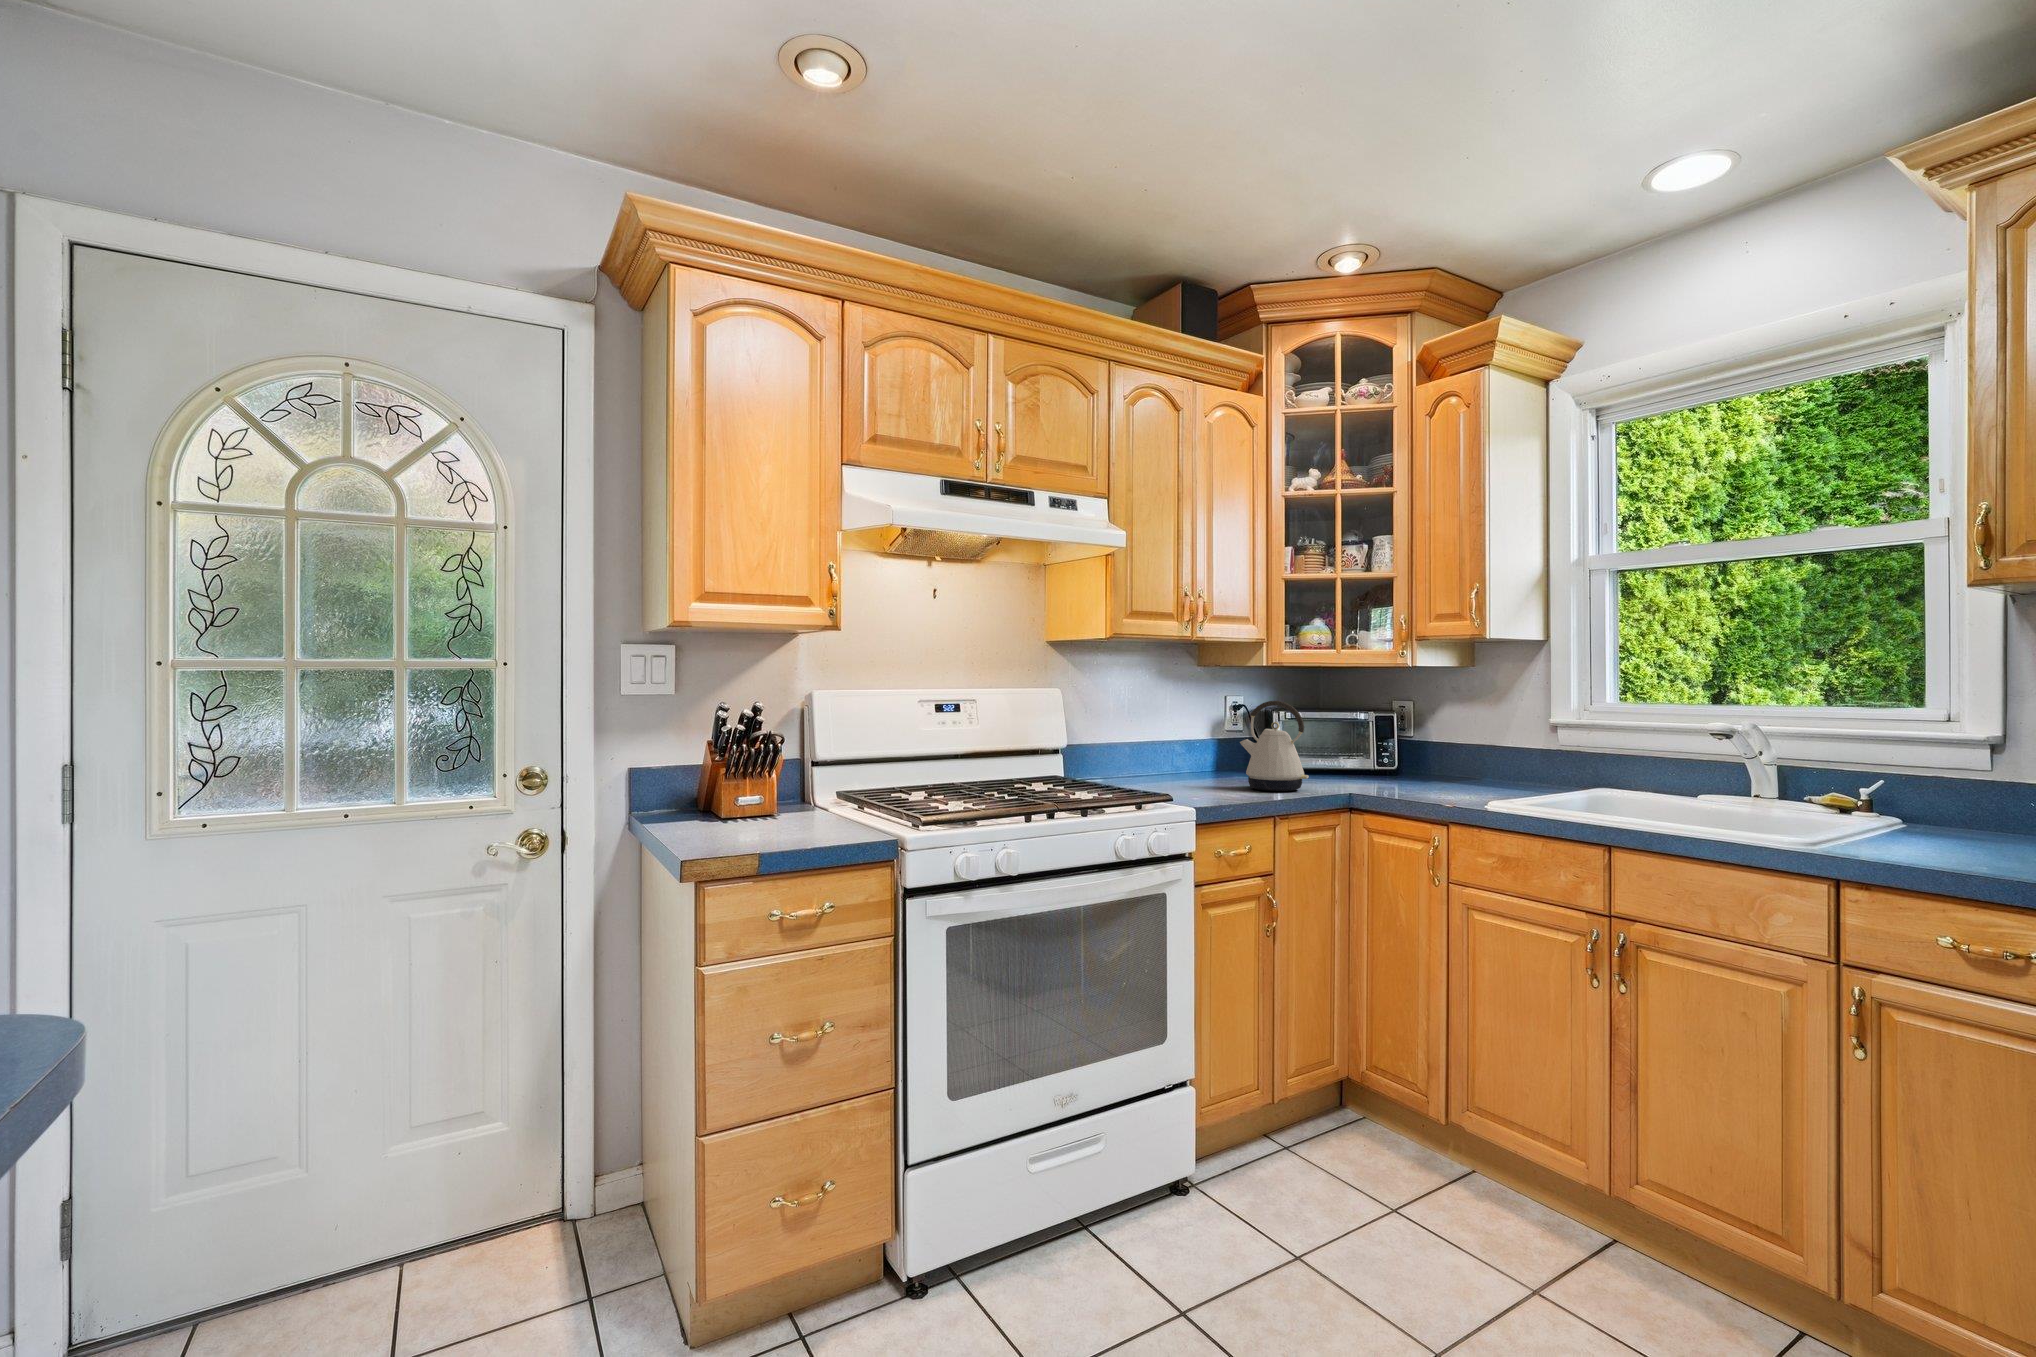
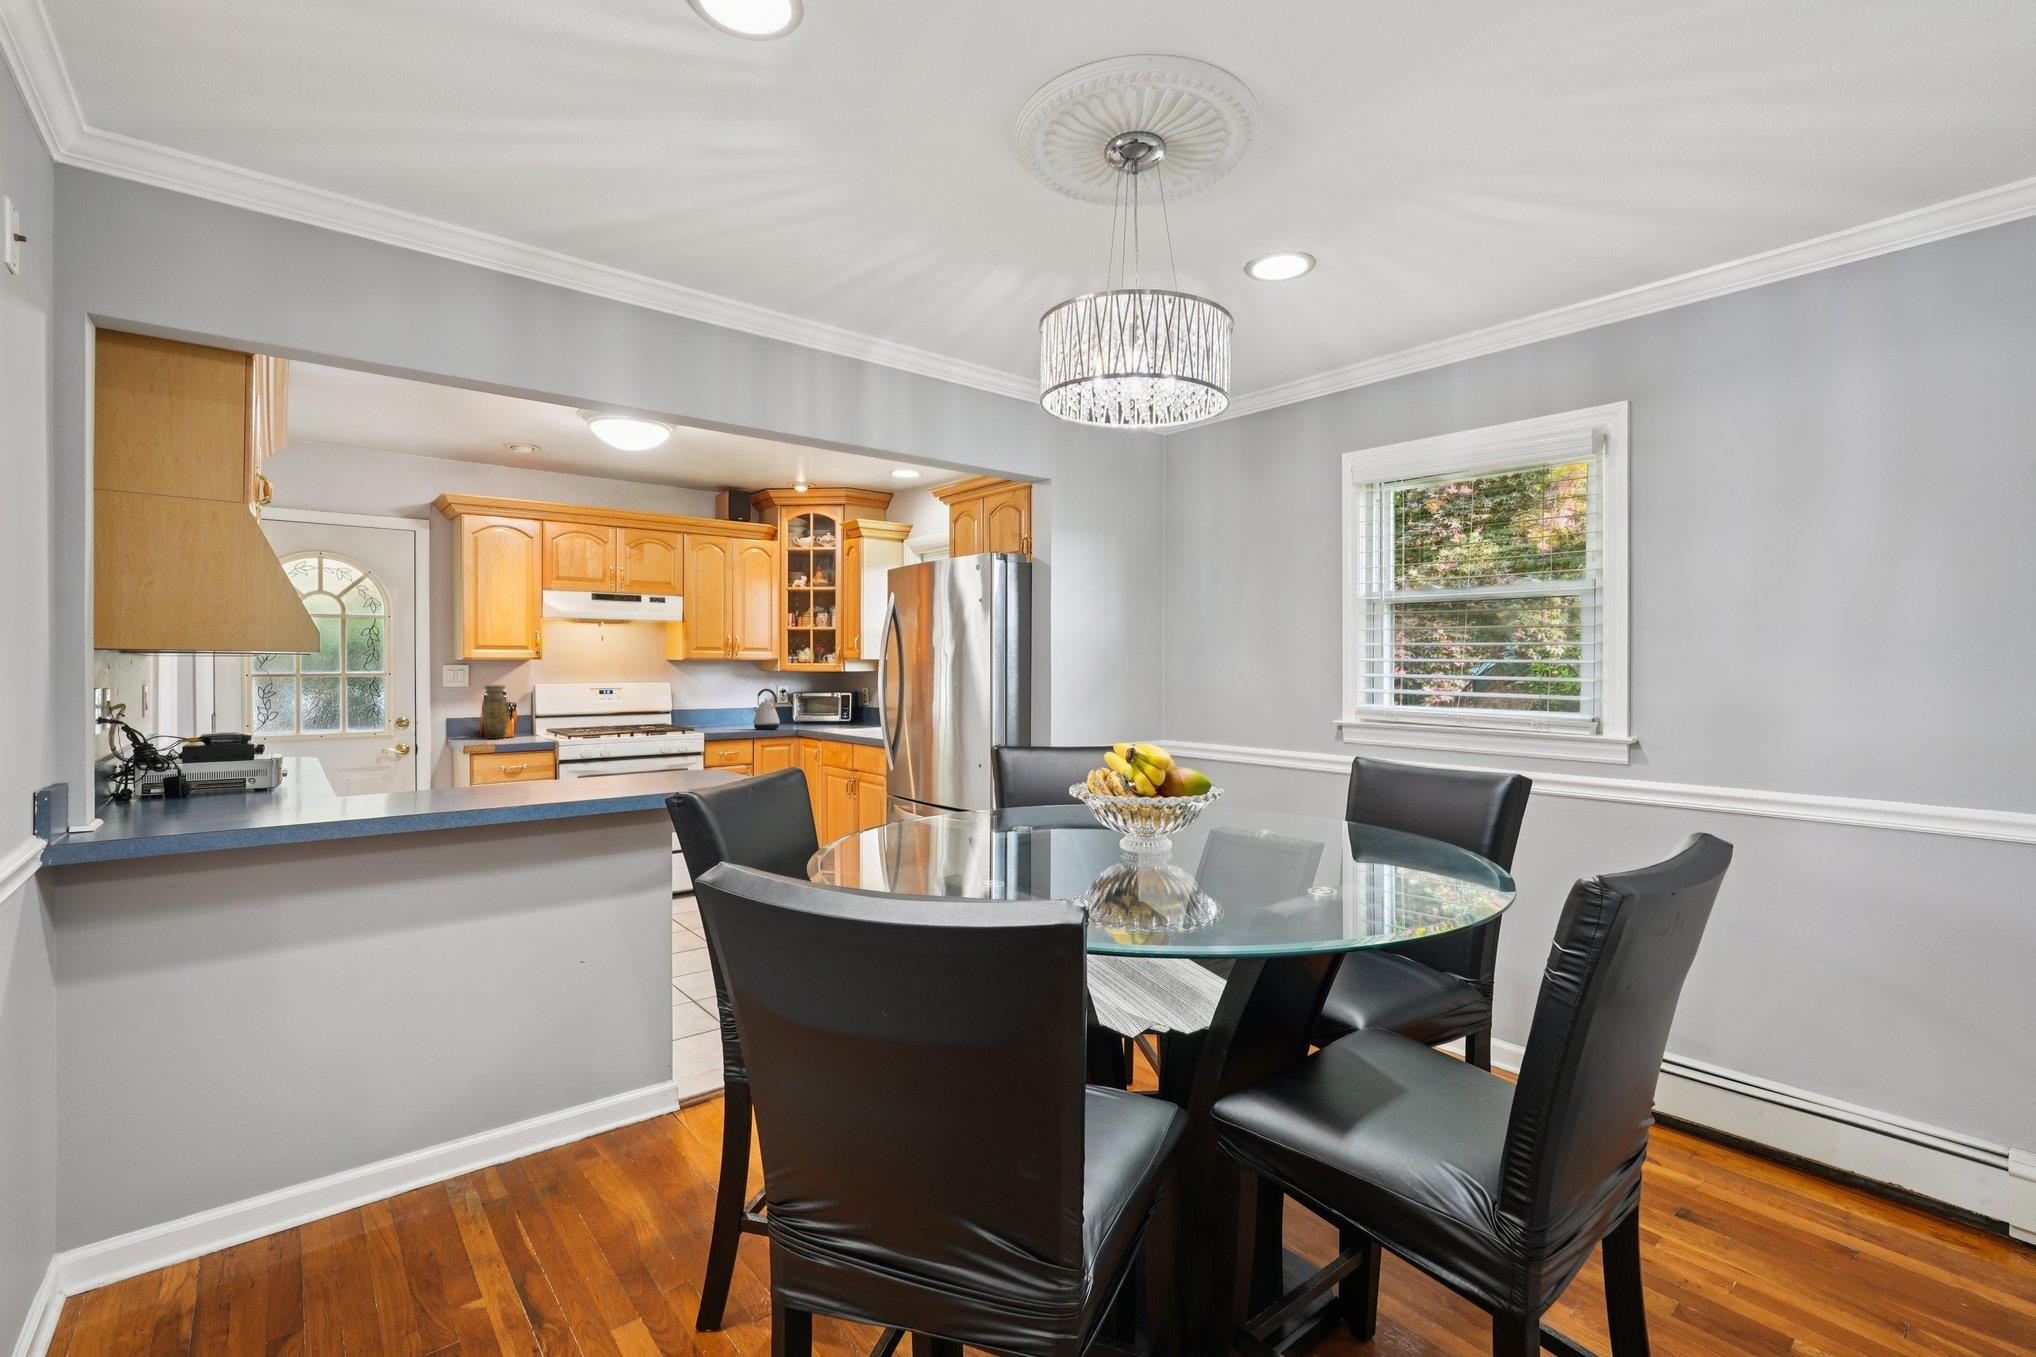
vase: none [715,693,775,828] -> present [482,685,508,739]

